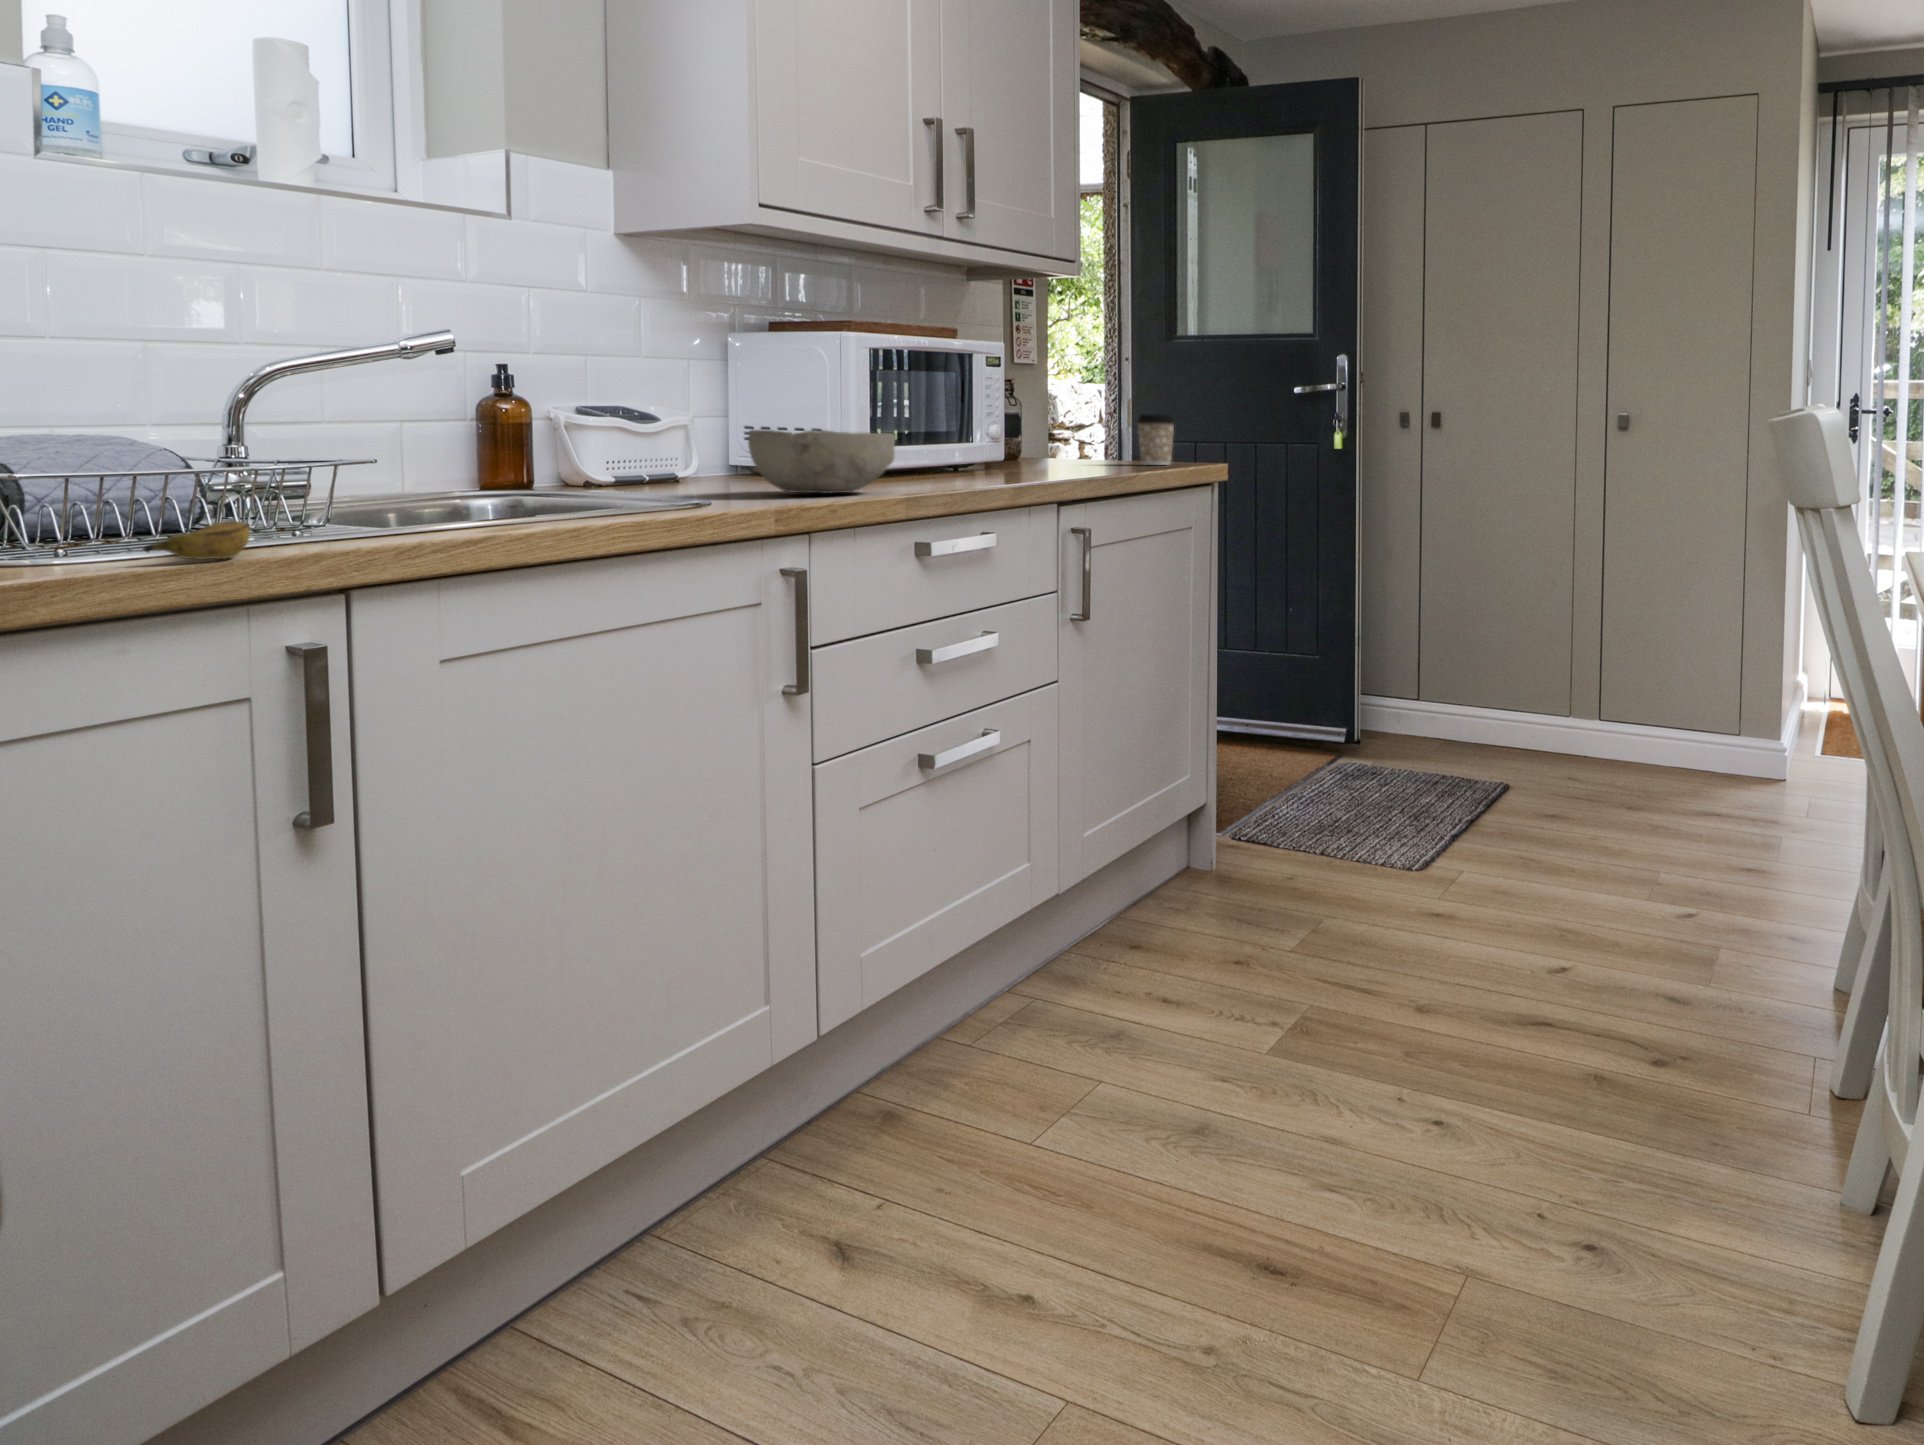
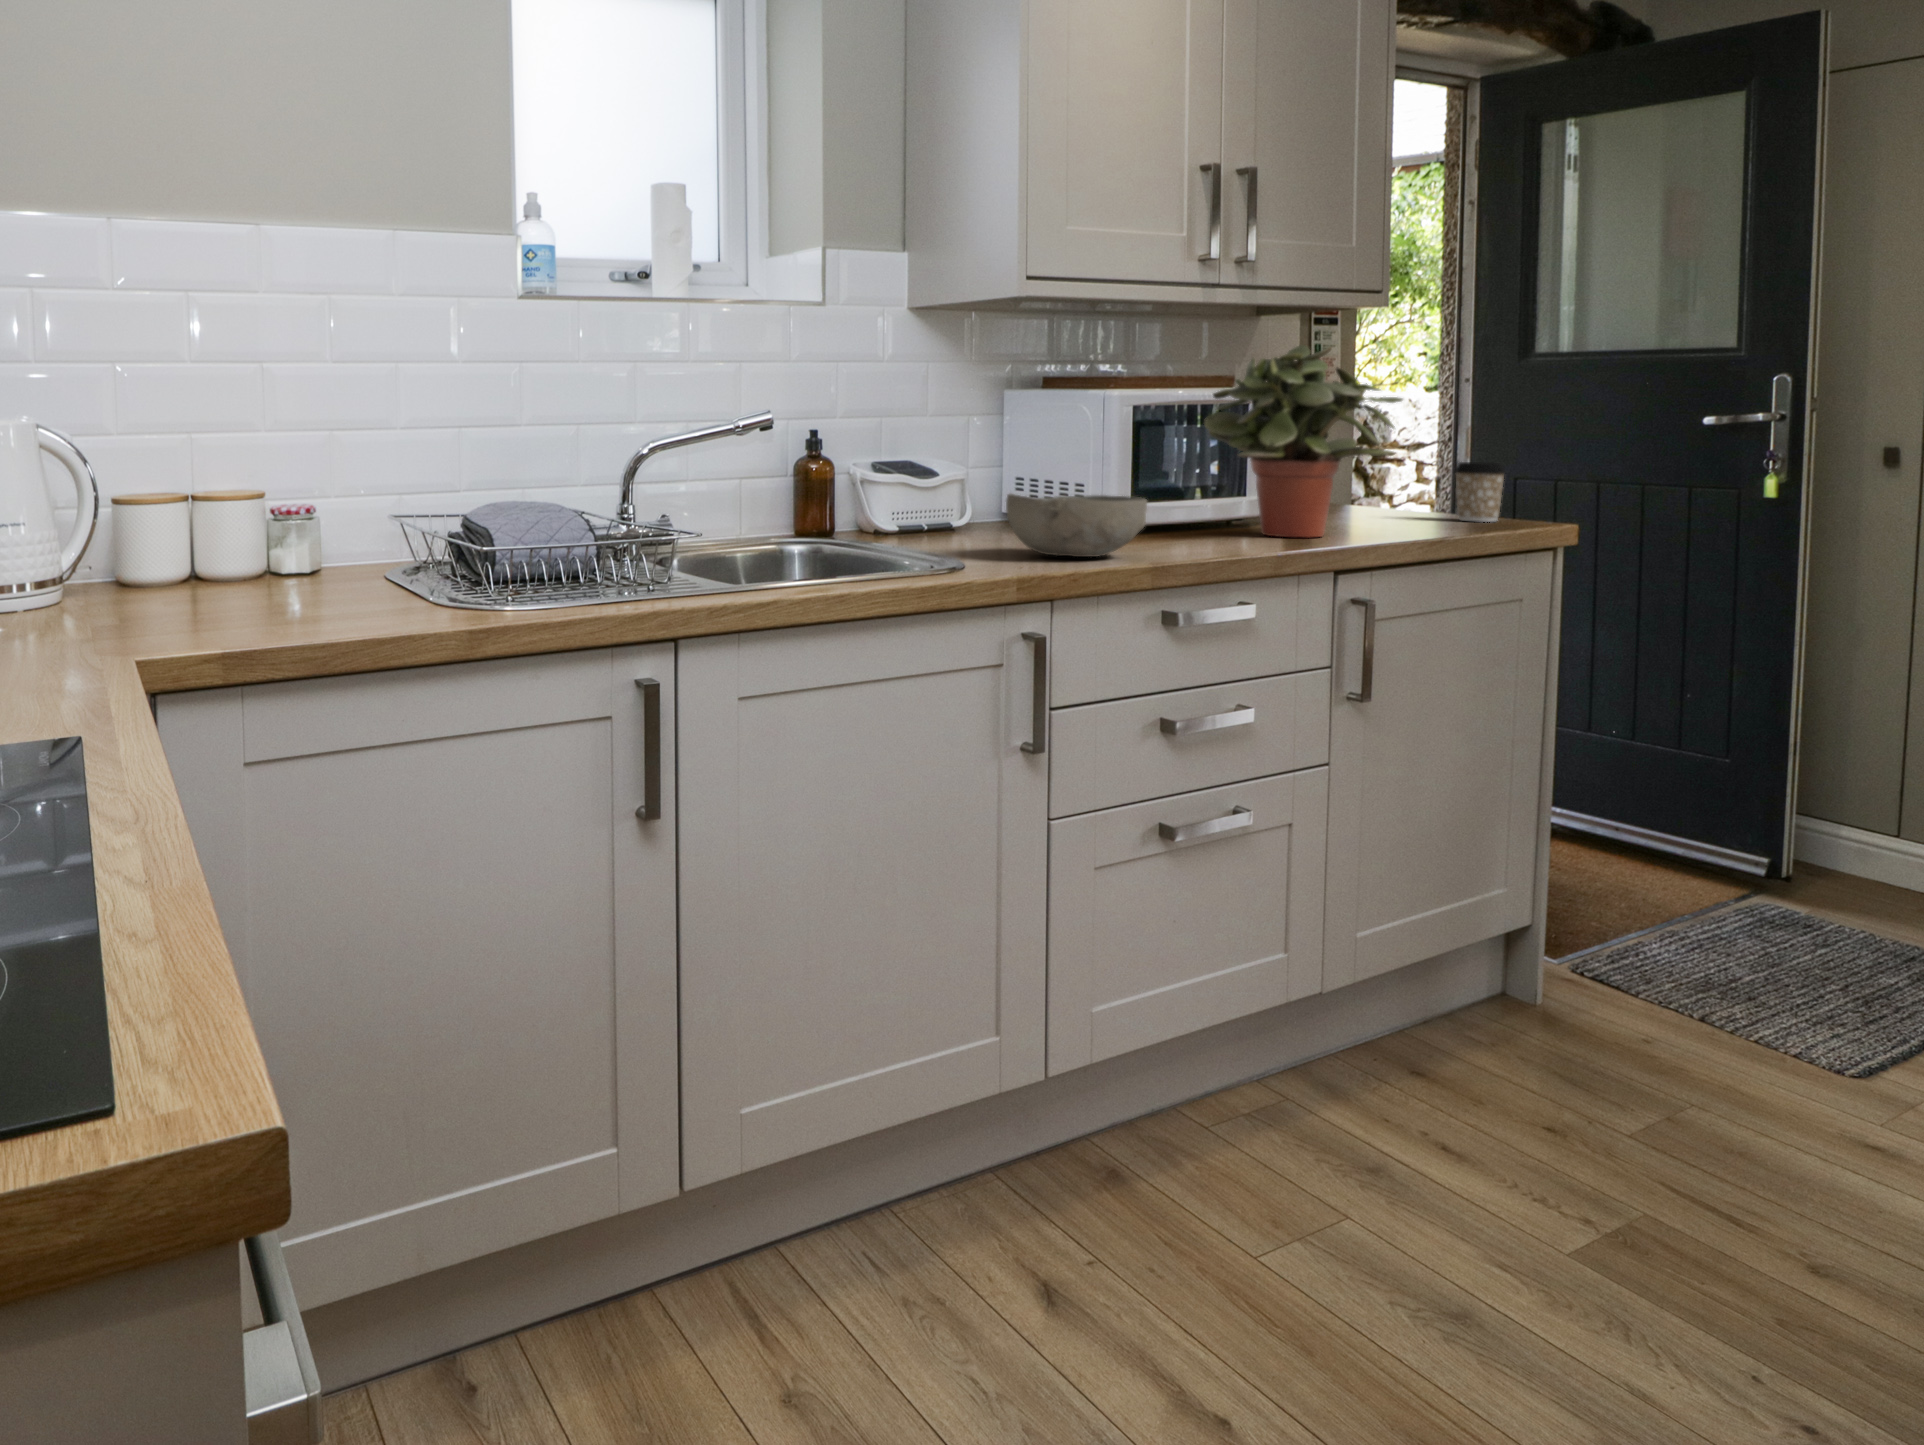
potted plant: none [934,297,1104,477] -> present [1205,345,1403,538]
banana: present [143,521,250,559] -> none [553,583,617,614]

